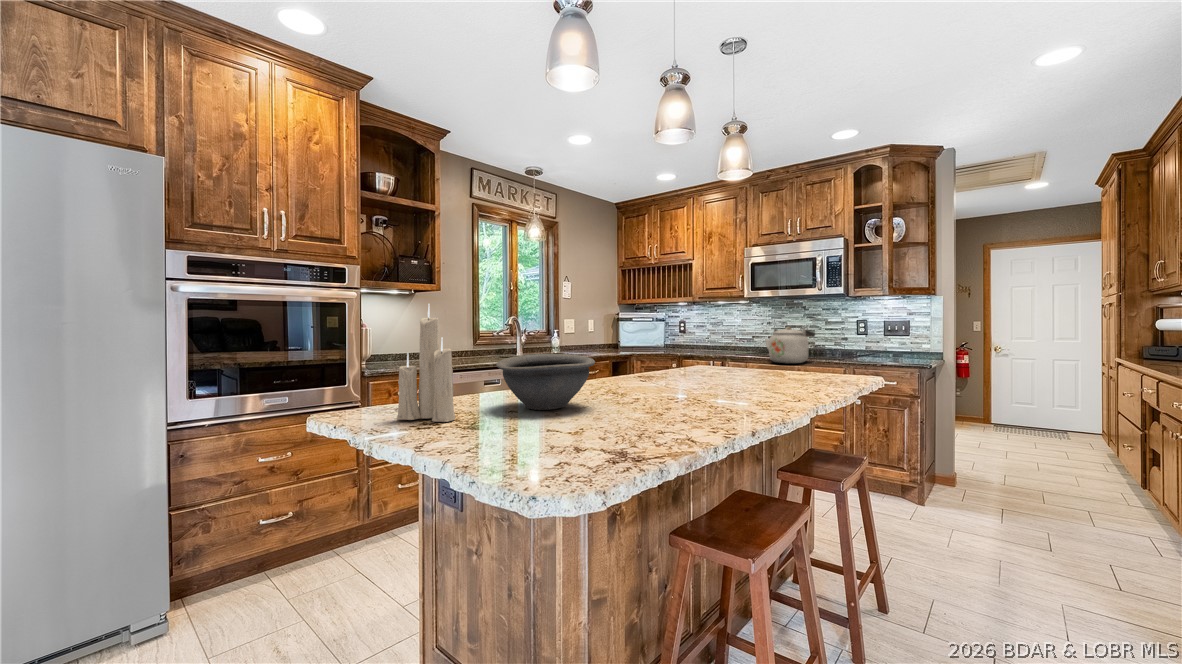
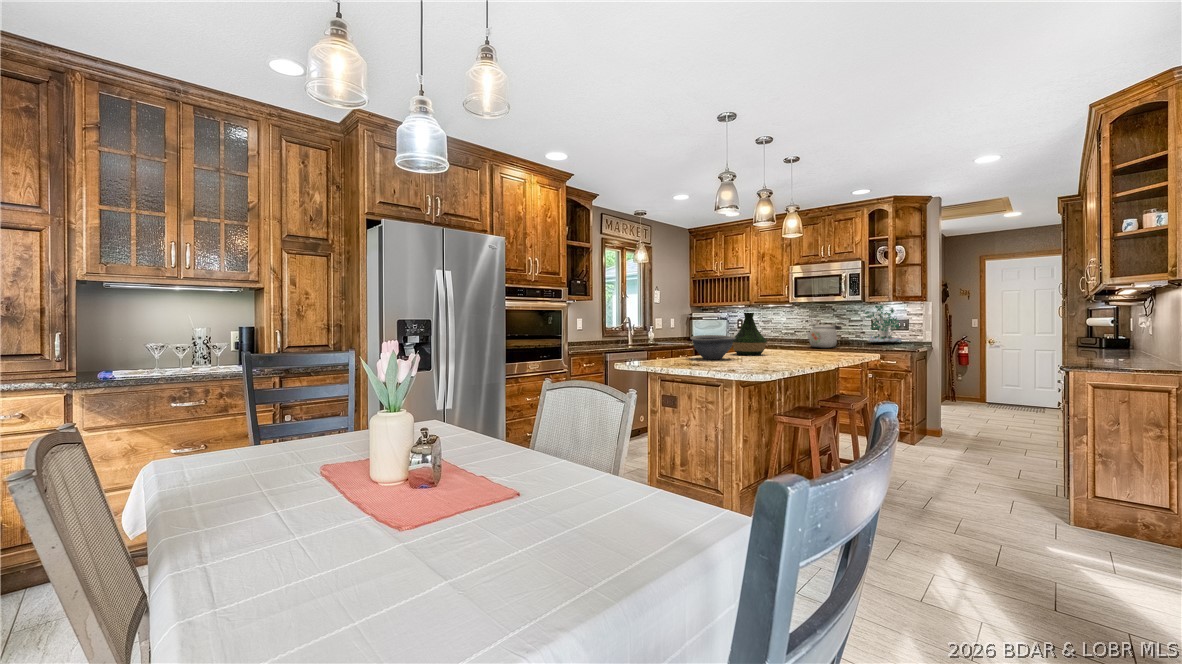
plant: none [847,300,902,356] -> present [865,305,902,343]
candle: present [397,305,455,422] -> none [657,309,682,362]
vase: none [611,308,678,392] -> present [733,313,767,355]

